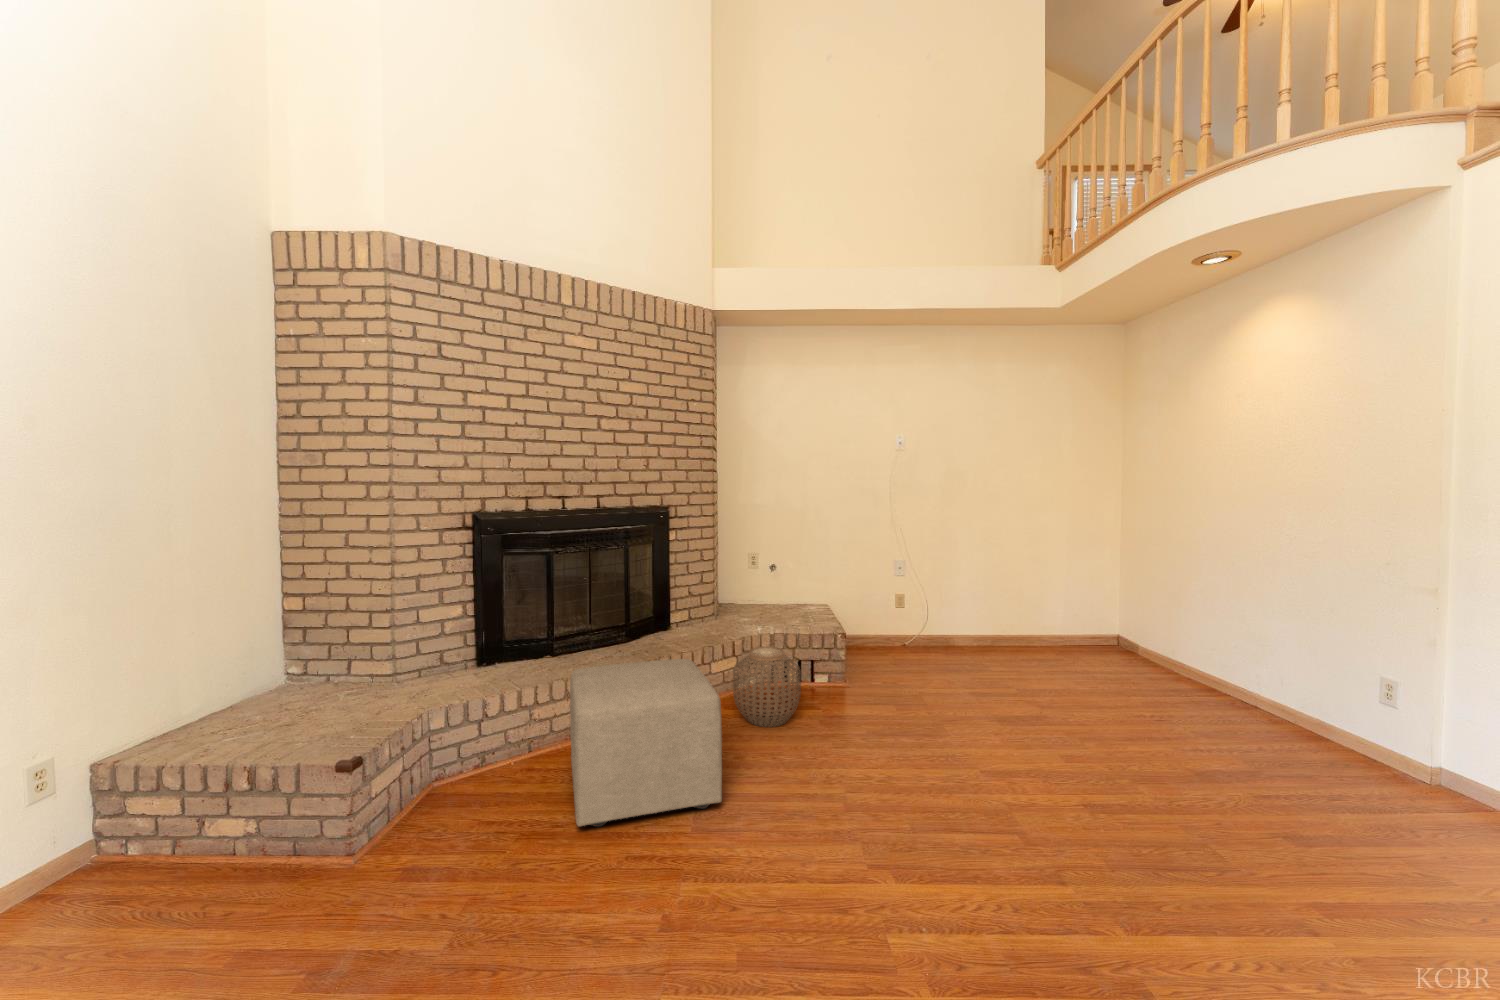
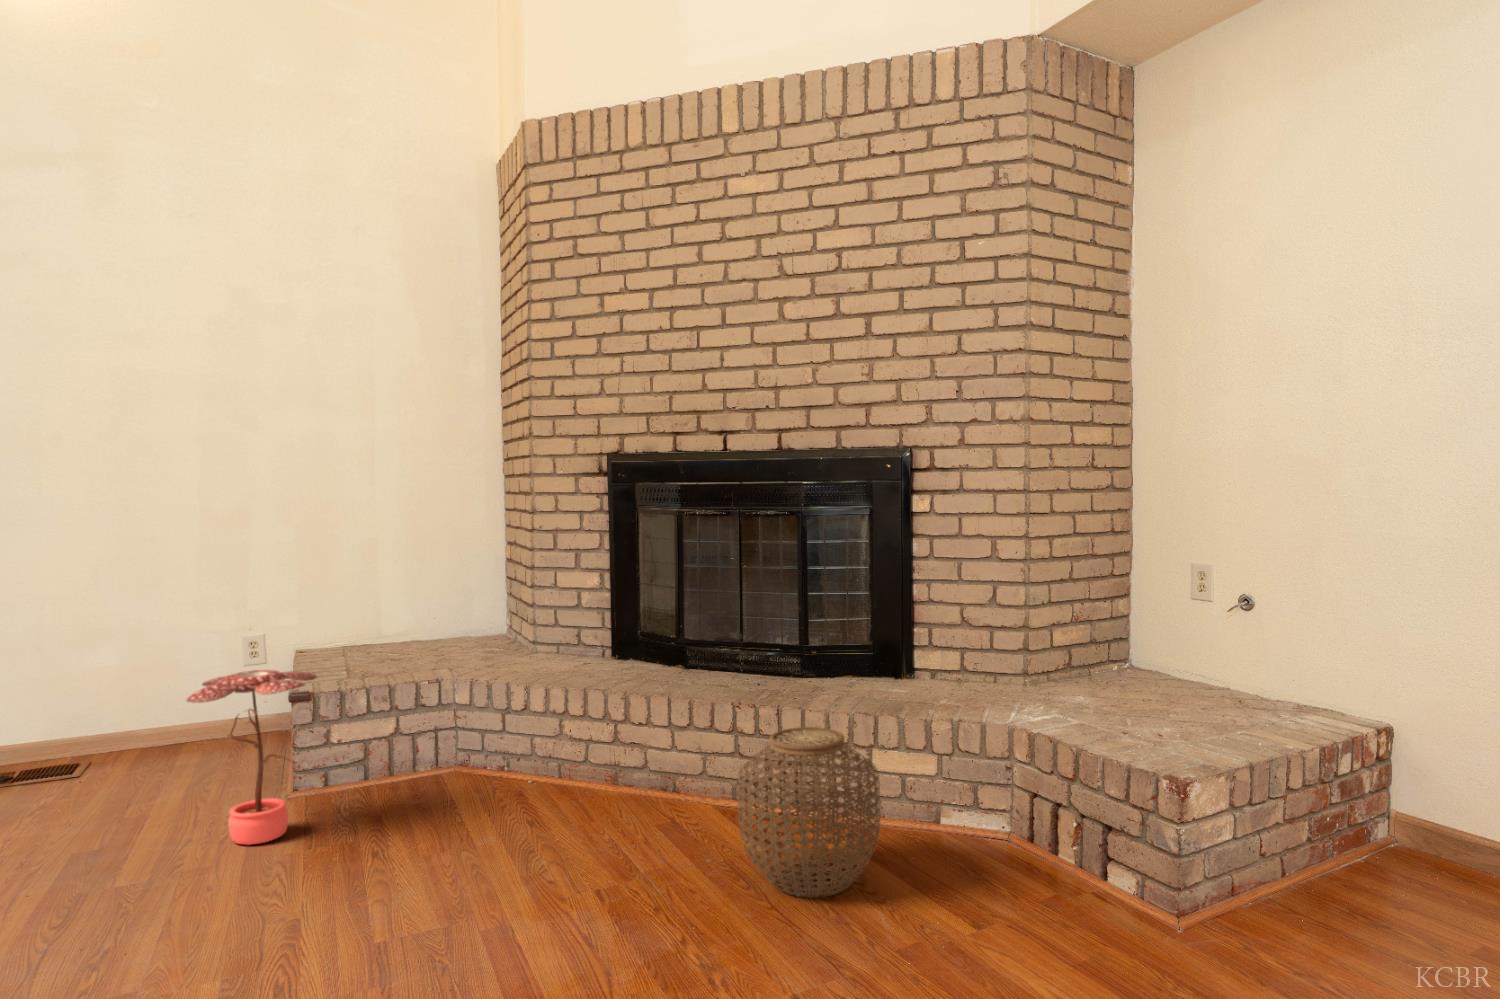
ottoman: present [570,659,722,827] -> none [357,664,619,894]
potted plant: none [424,727,550,902] -> present [186,670,317,845]

